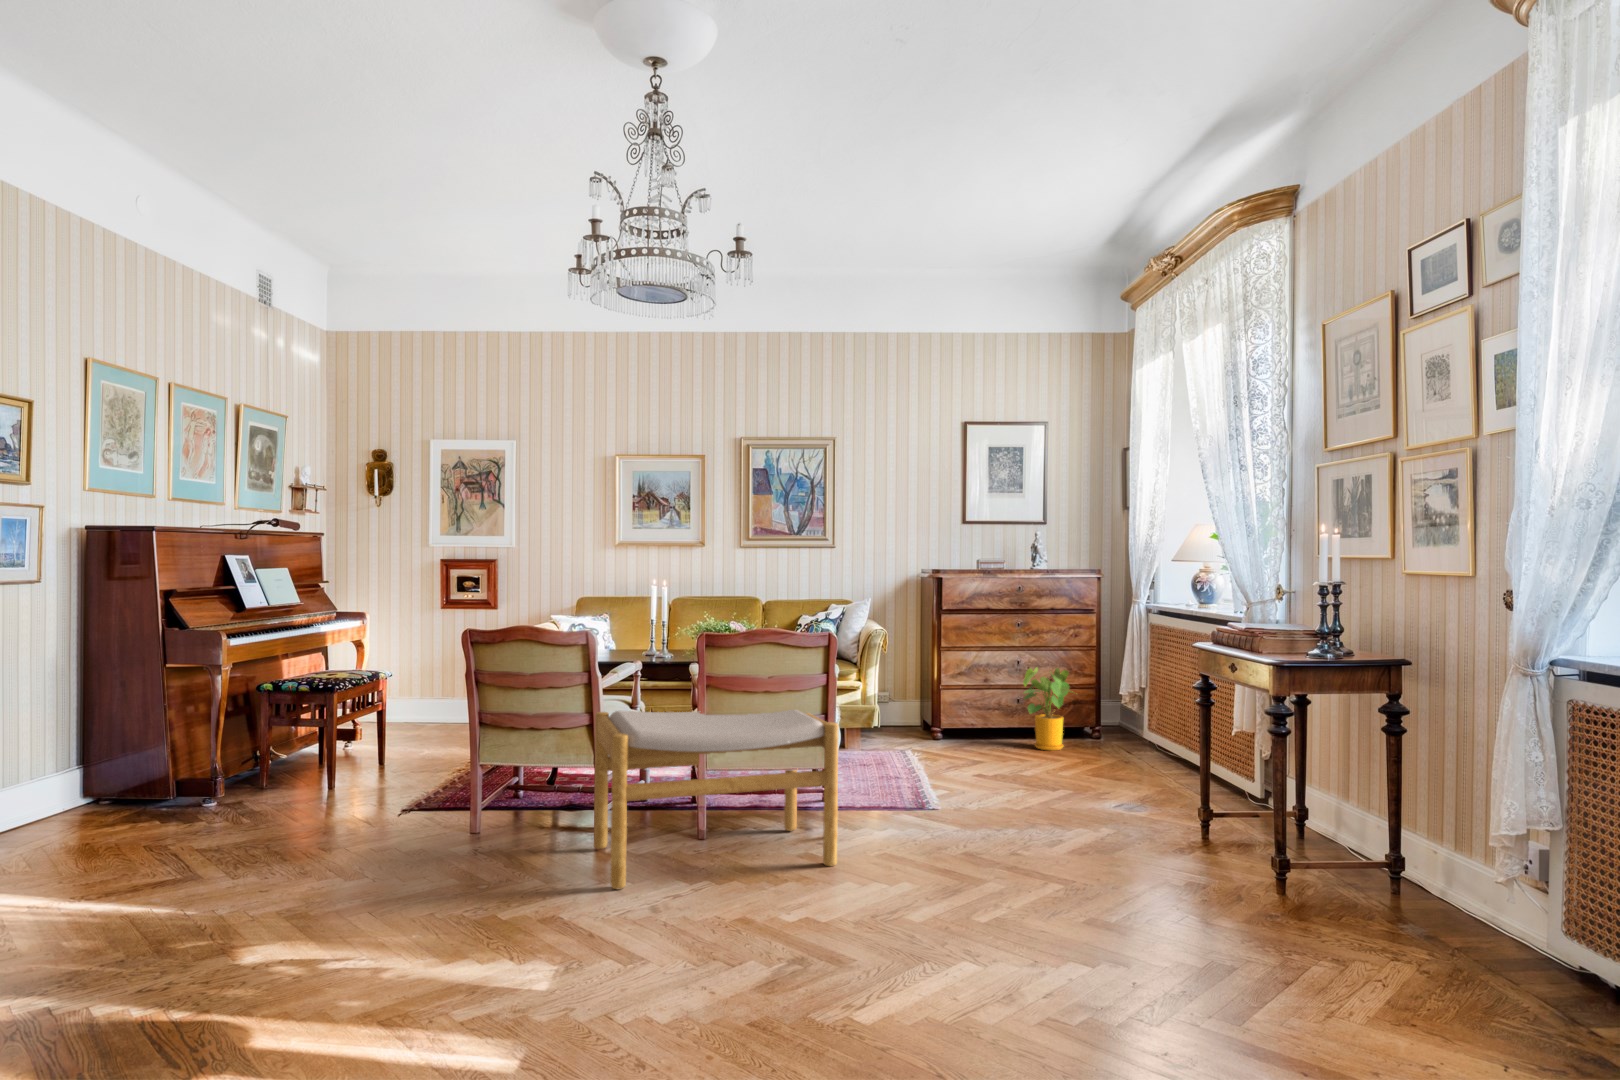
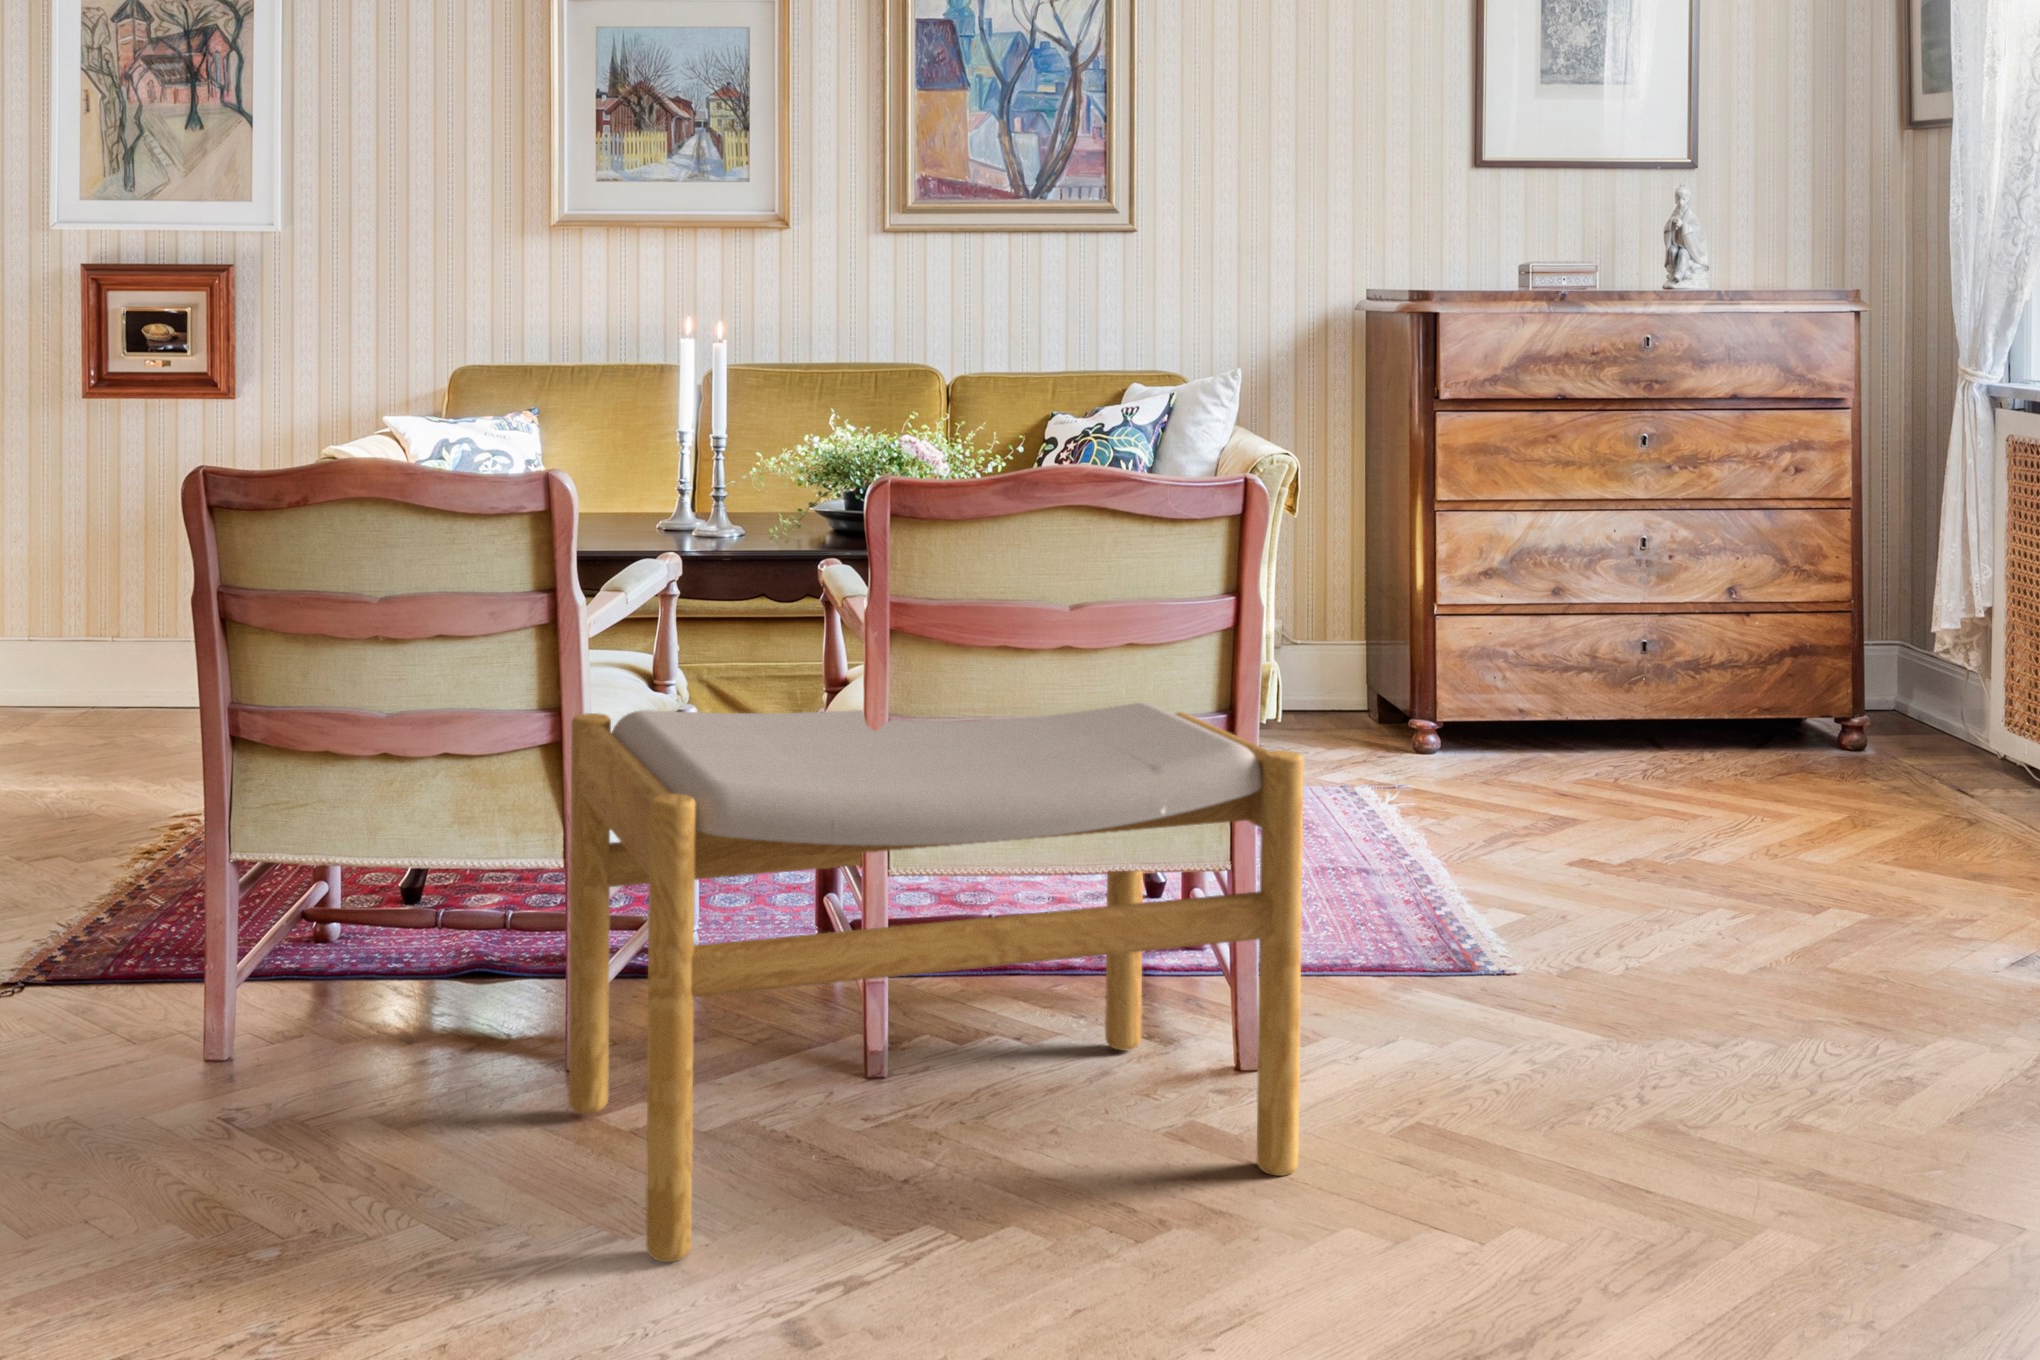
house plant: present [1023,668,1073,751] -> none [1664,557,1827,784]

